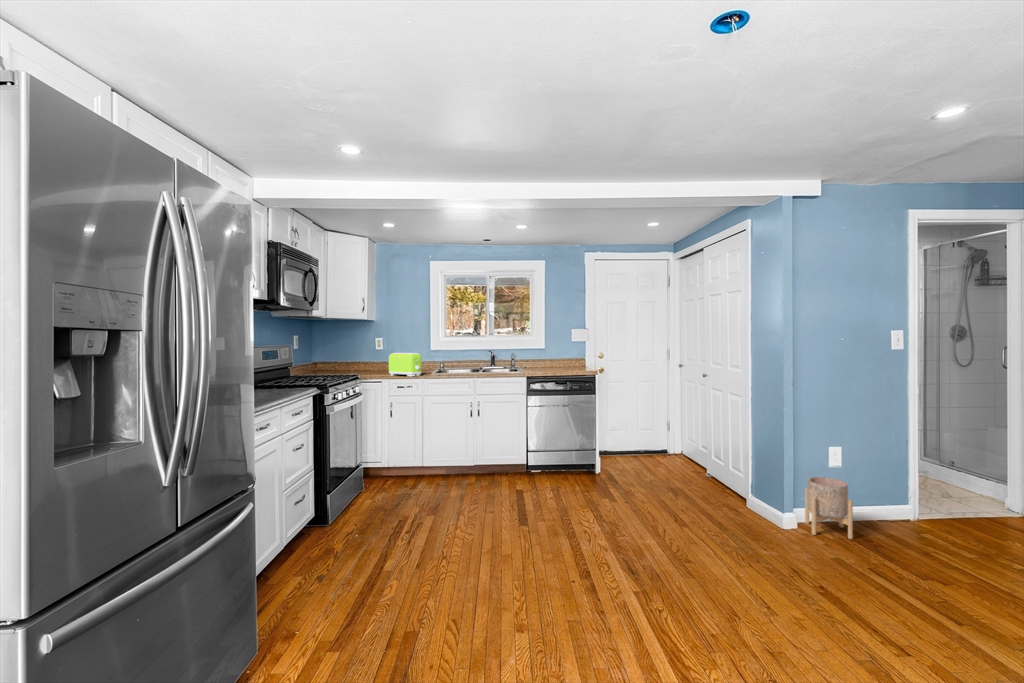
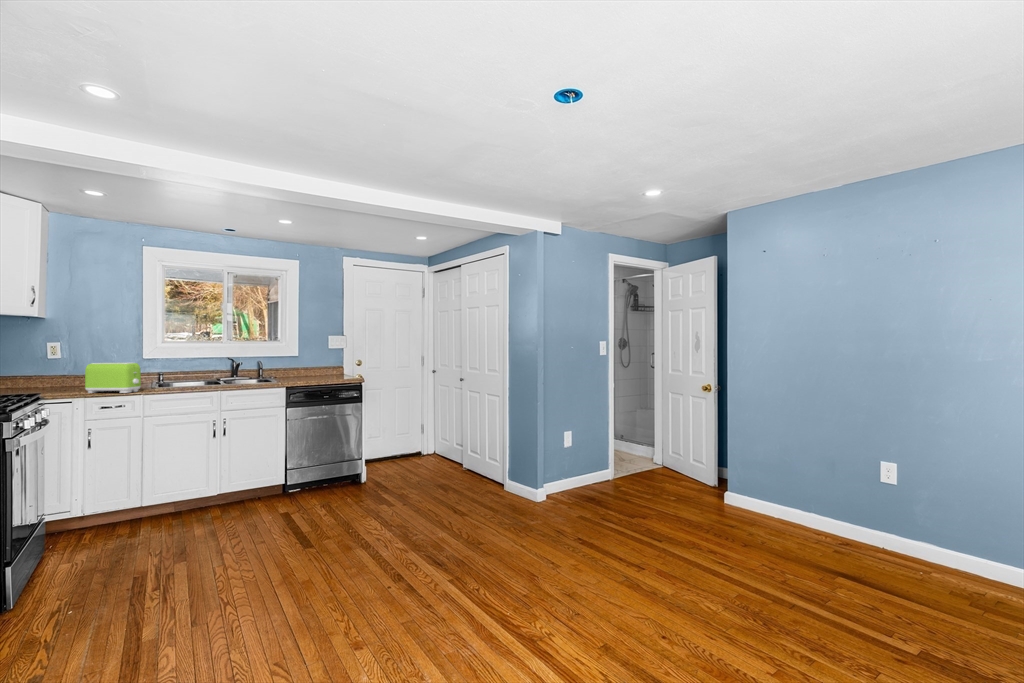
planter: present [805,477,853,539] -> none [552,456,586,504]

